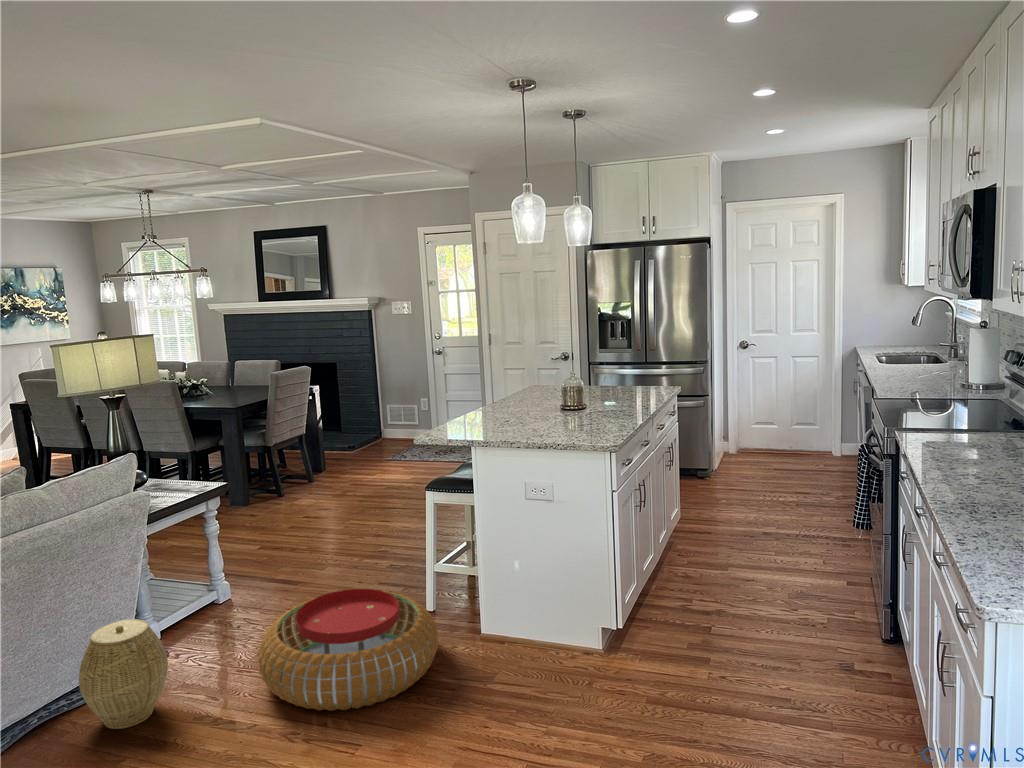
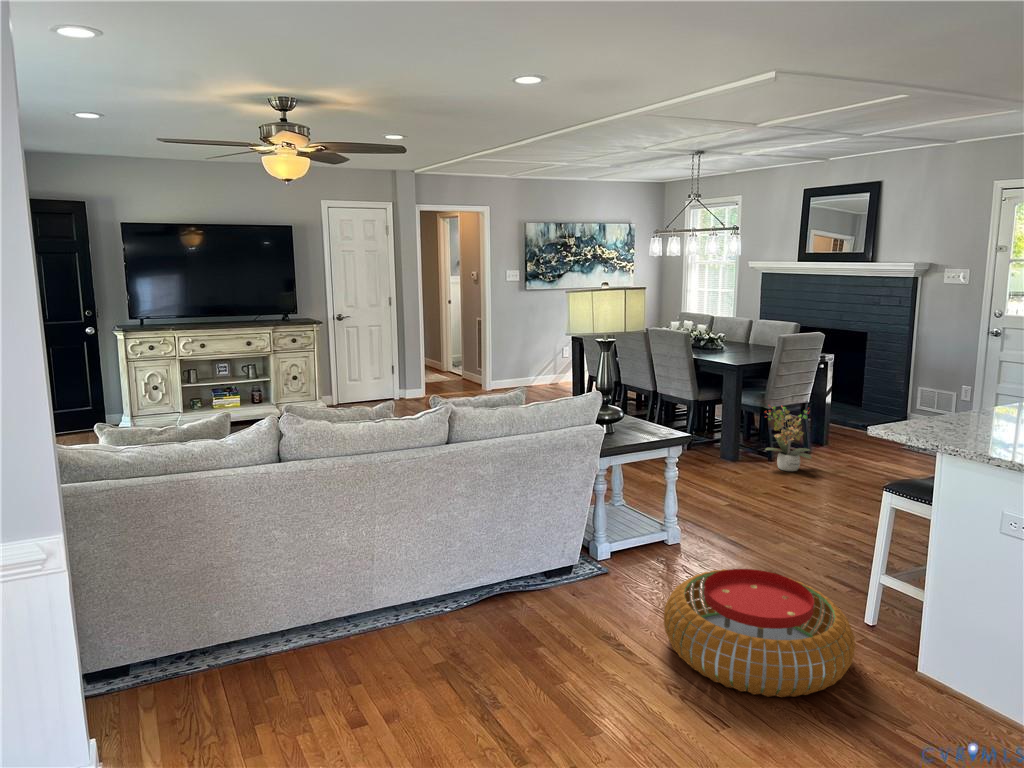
potted plant: none [272,437,323,502] -> present [765,405,812,471]
woven basket: present [79,619,168,729] -> none [529,532,594,620]

